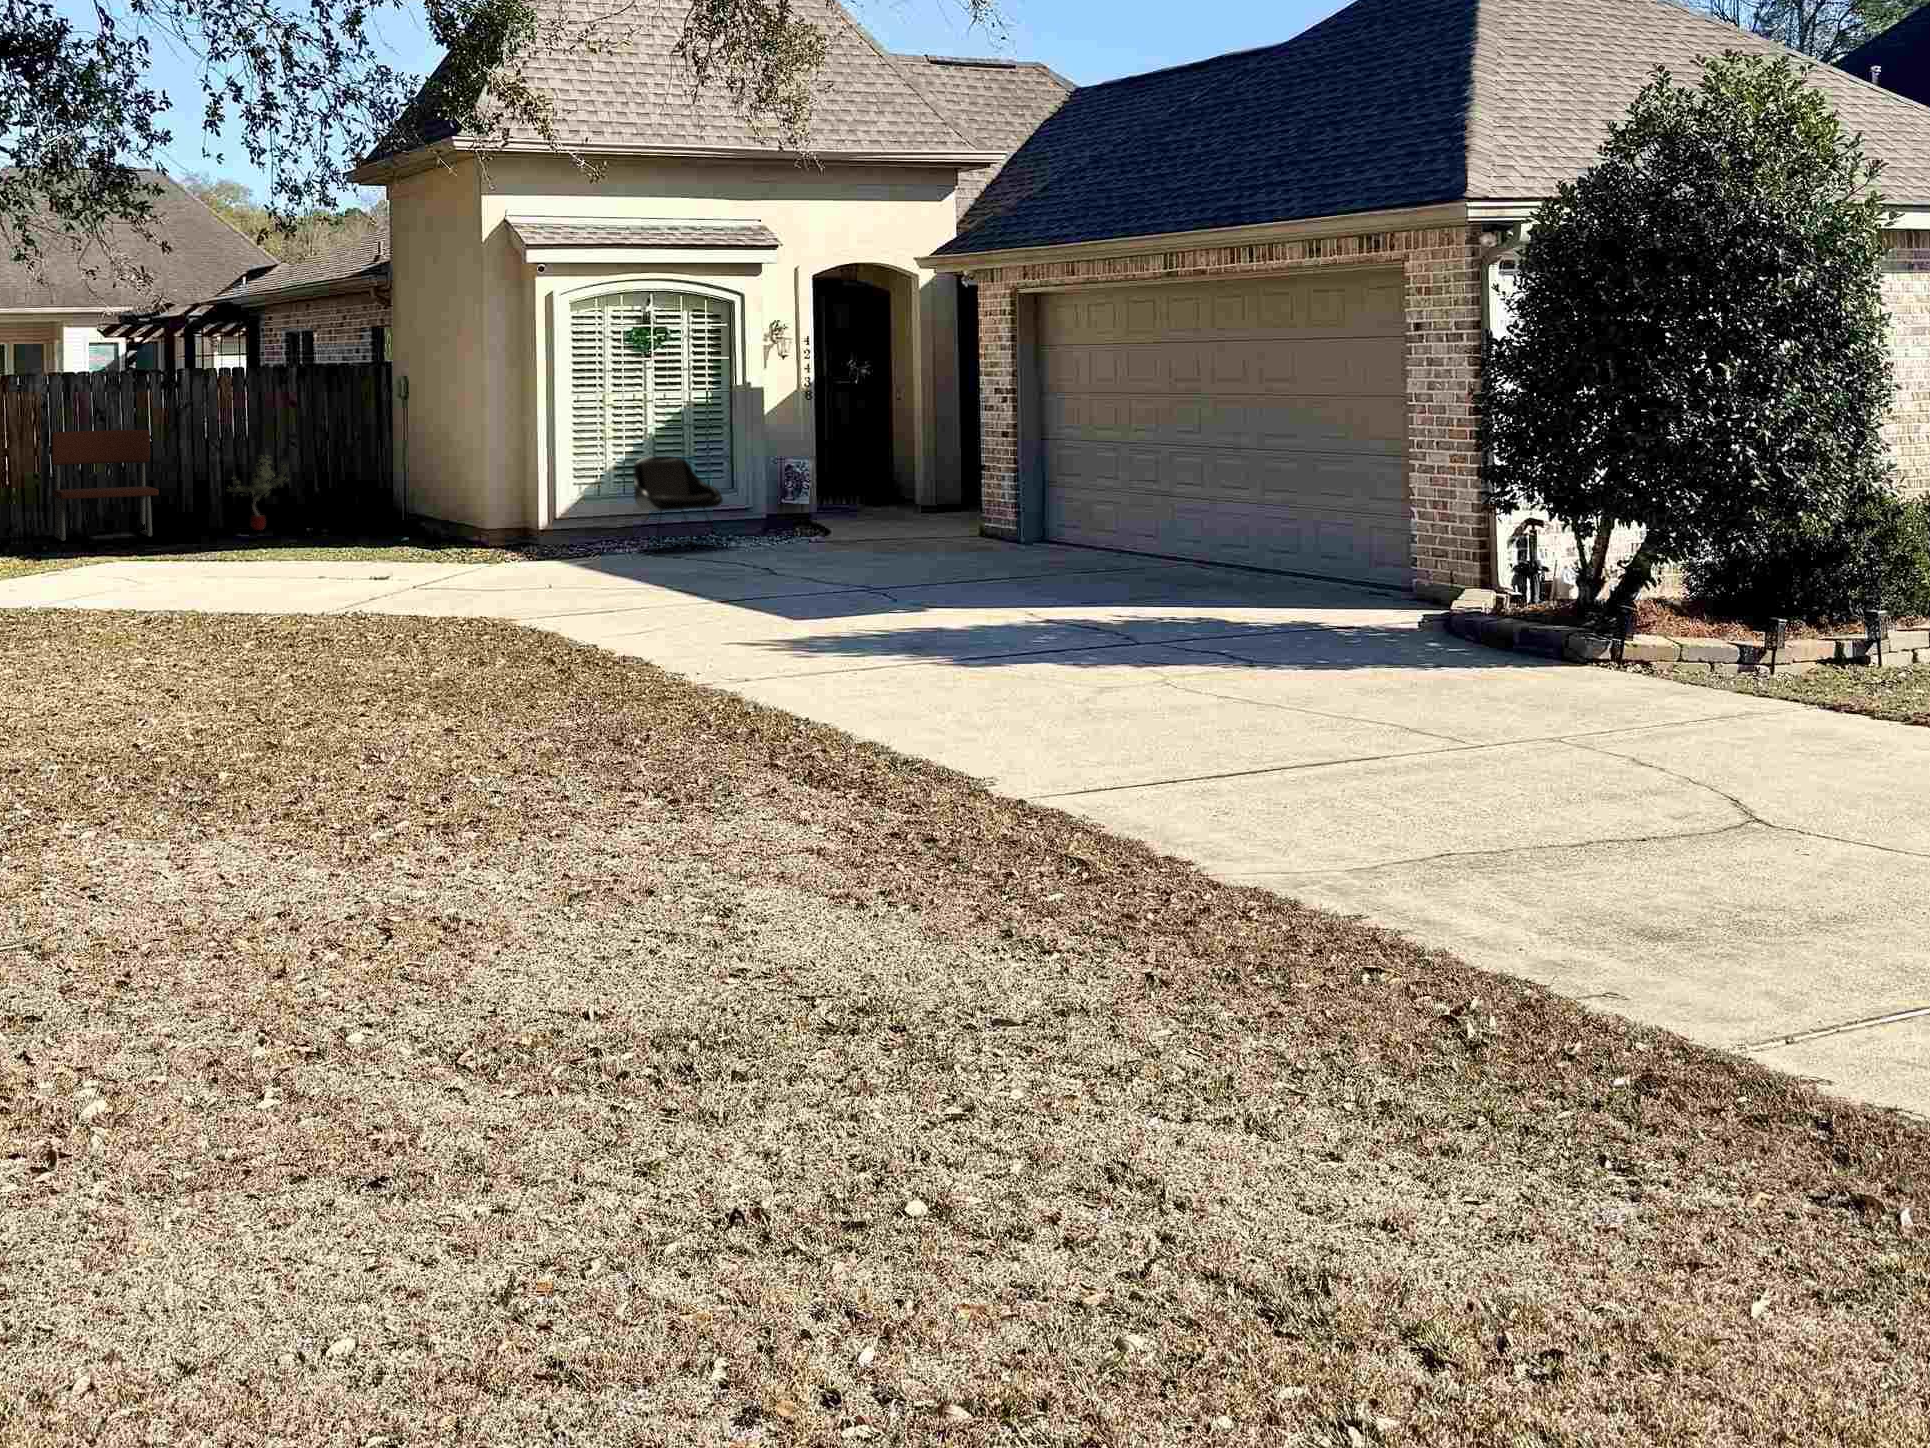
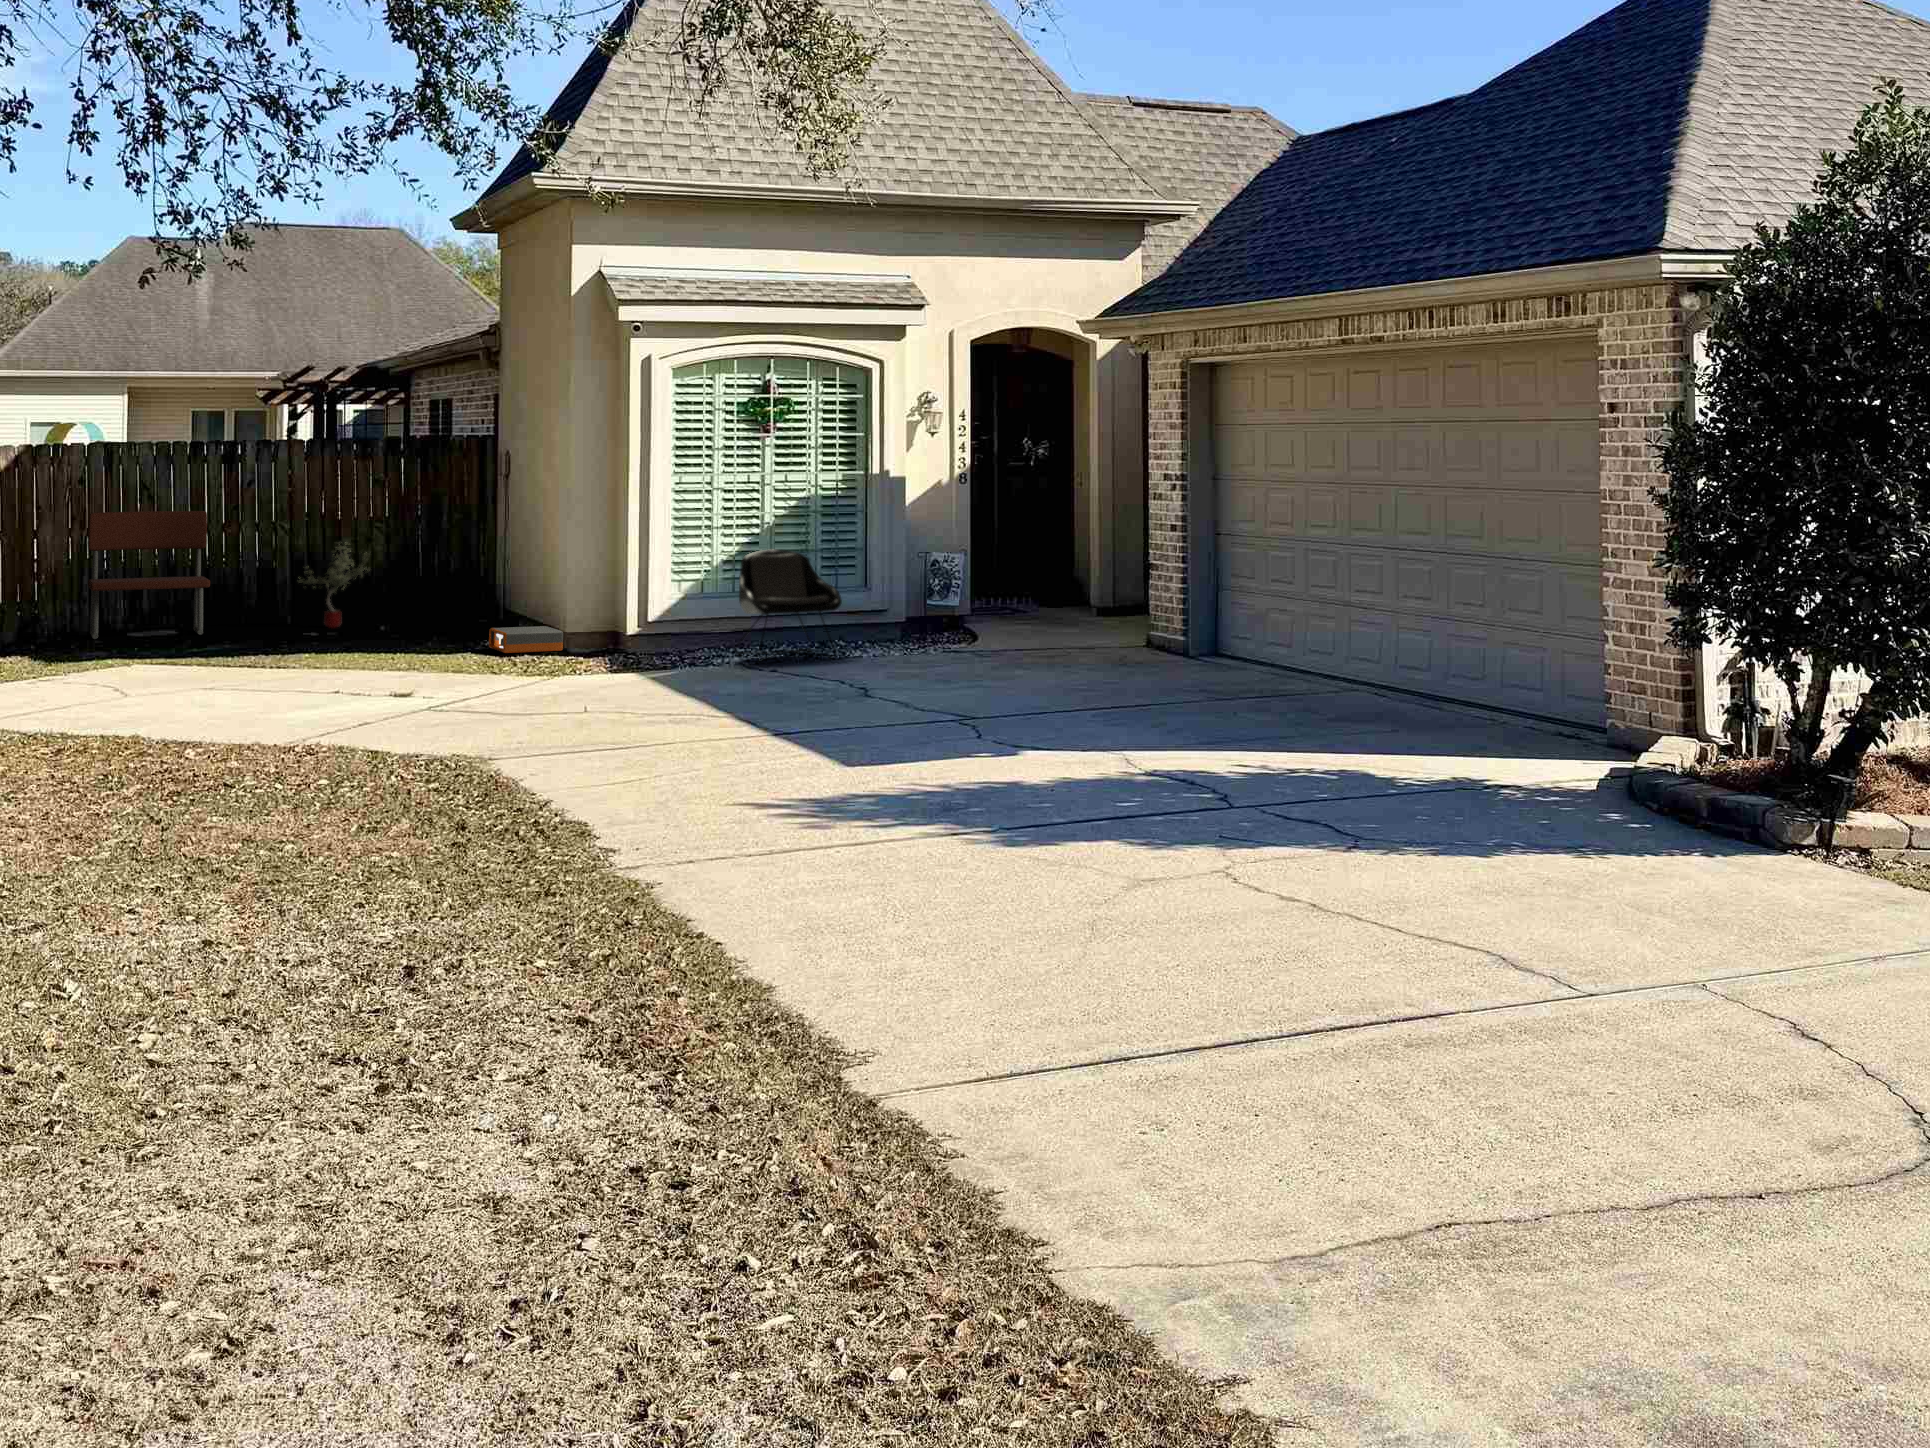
storage box: none [414,524,479,547] -> present [489,626,563,653]

